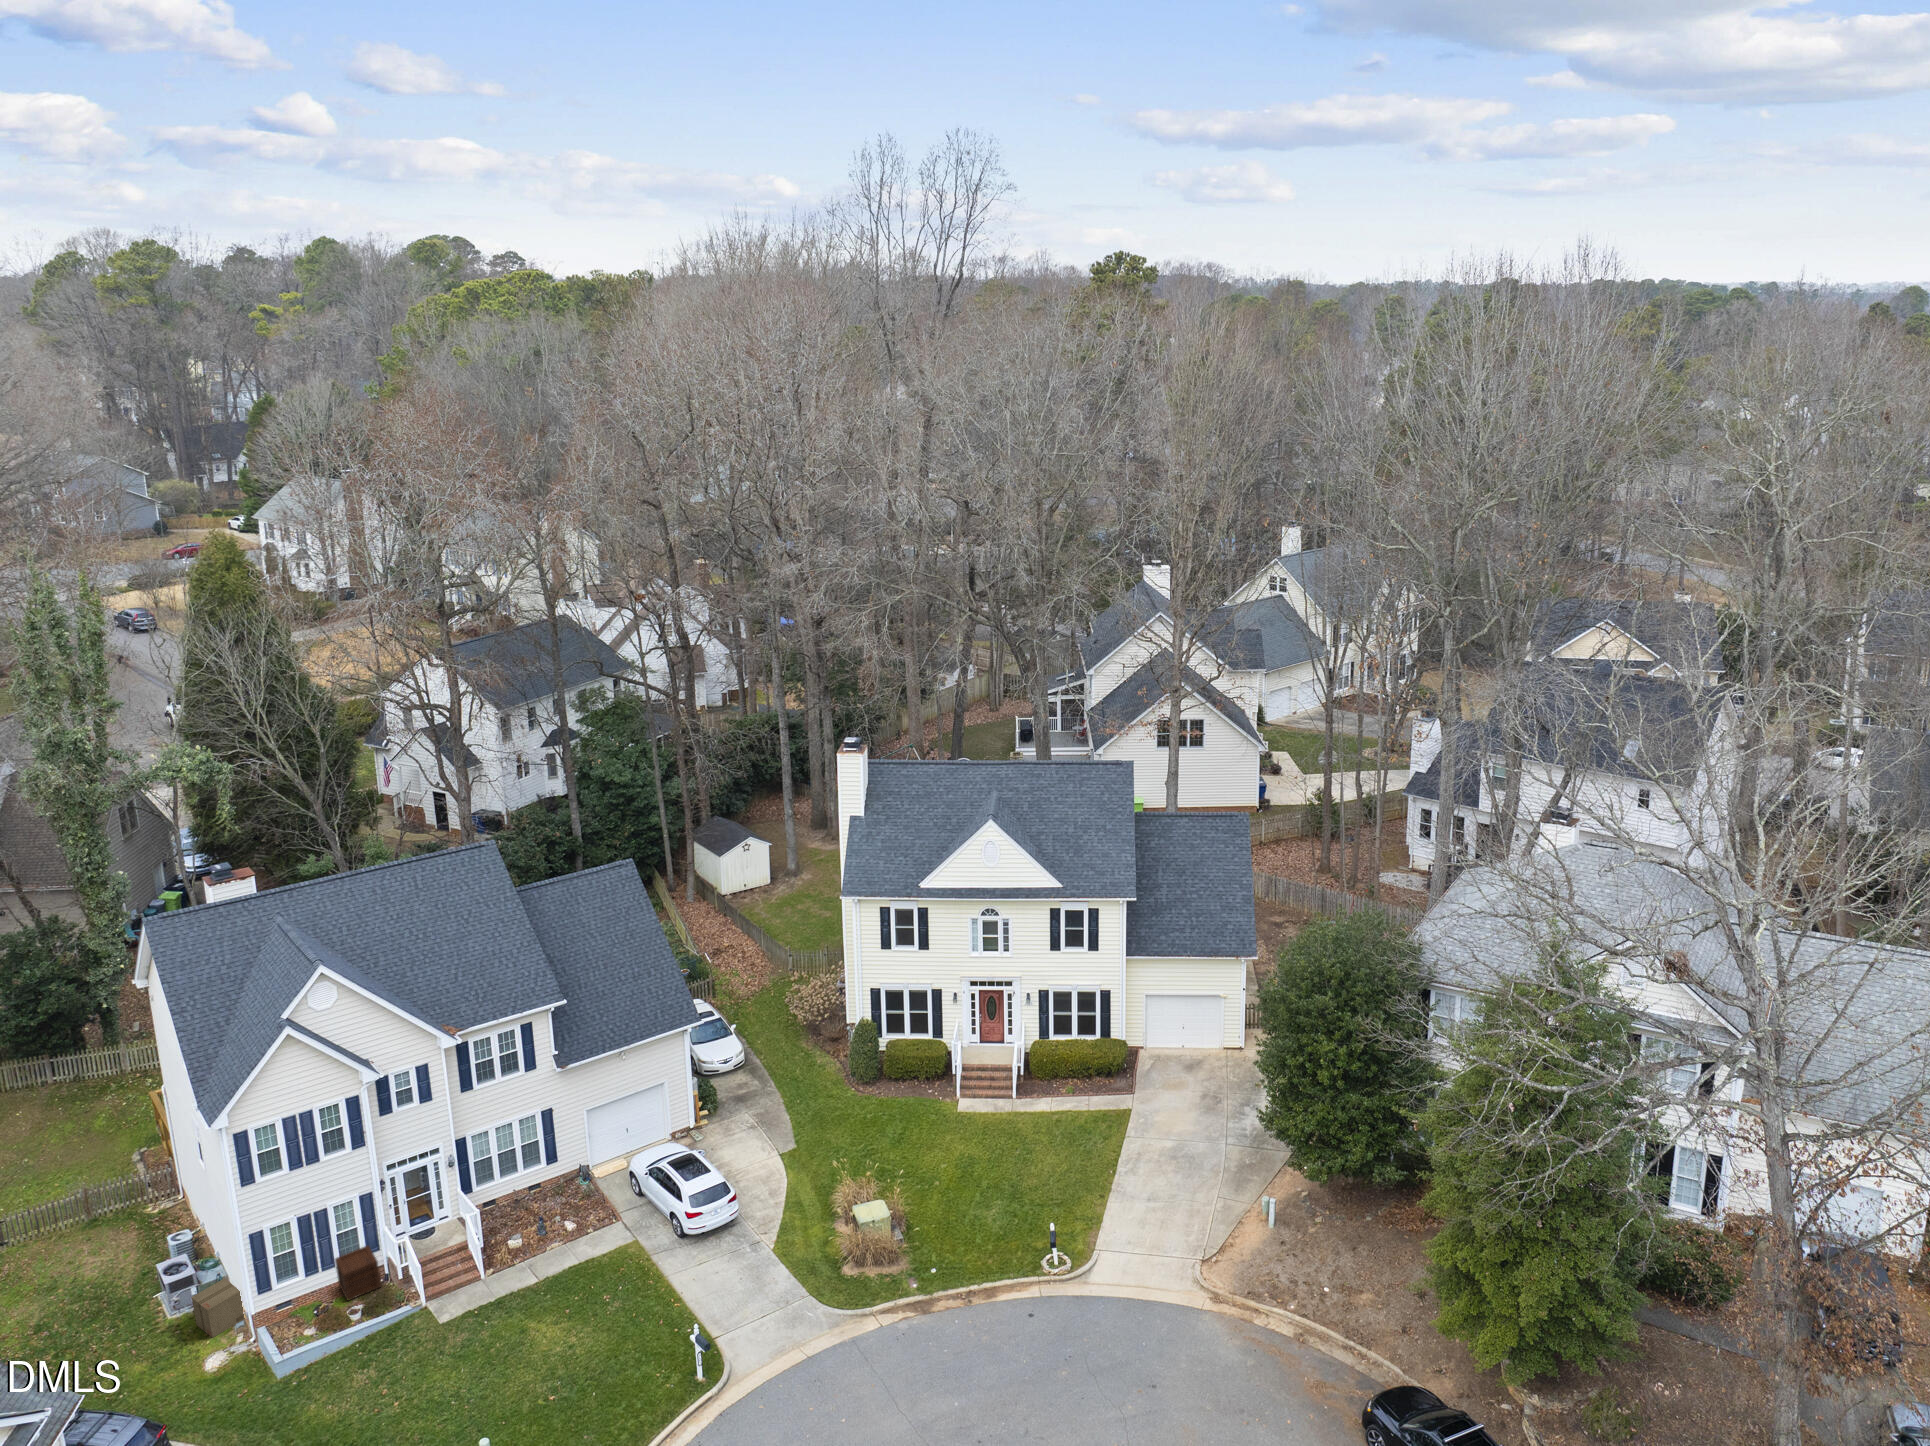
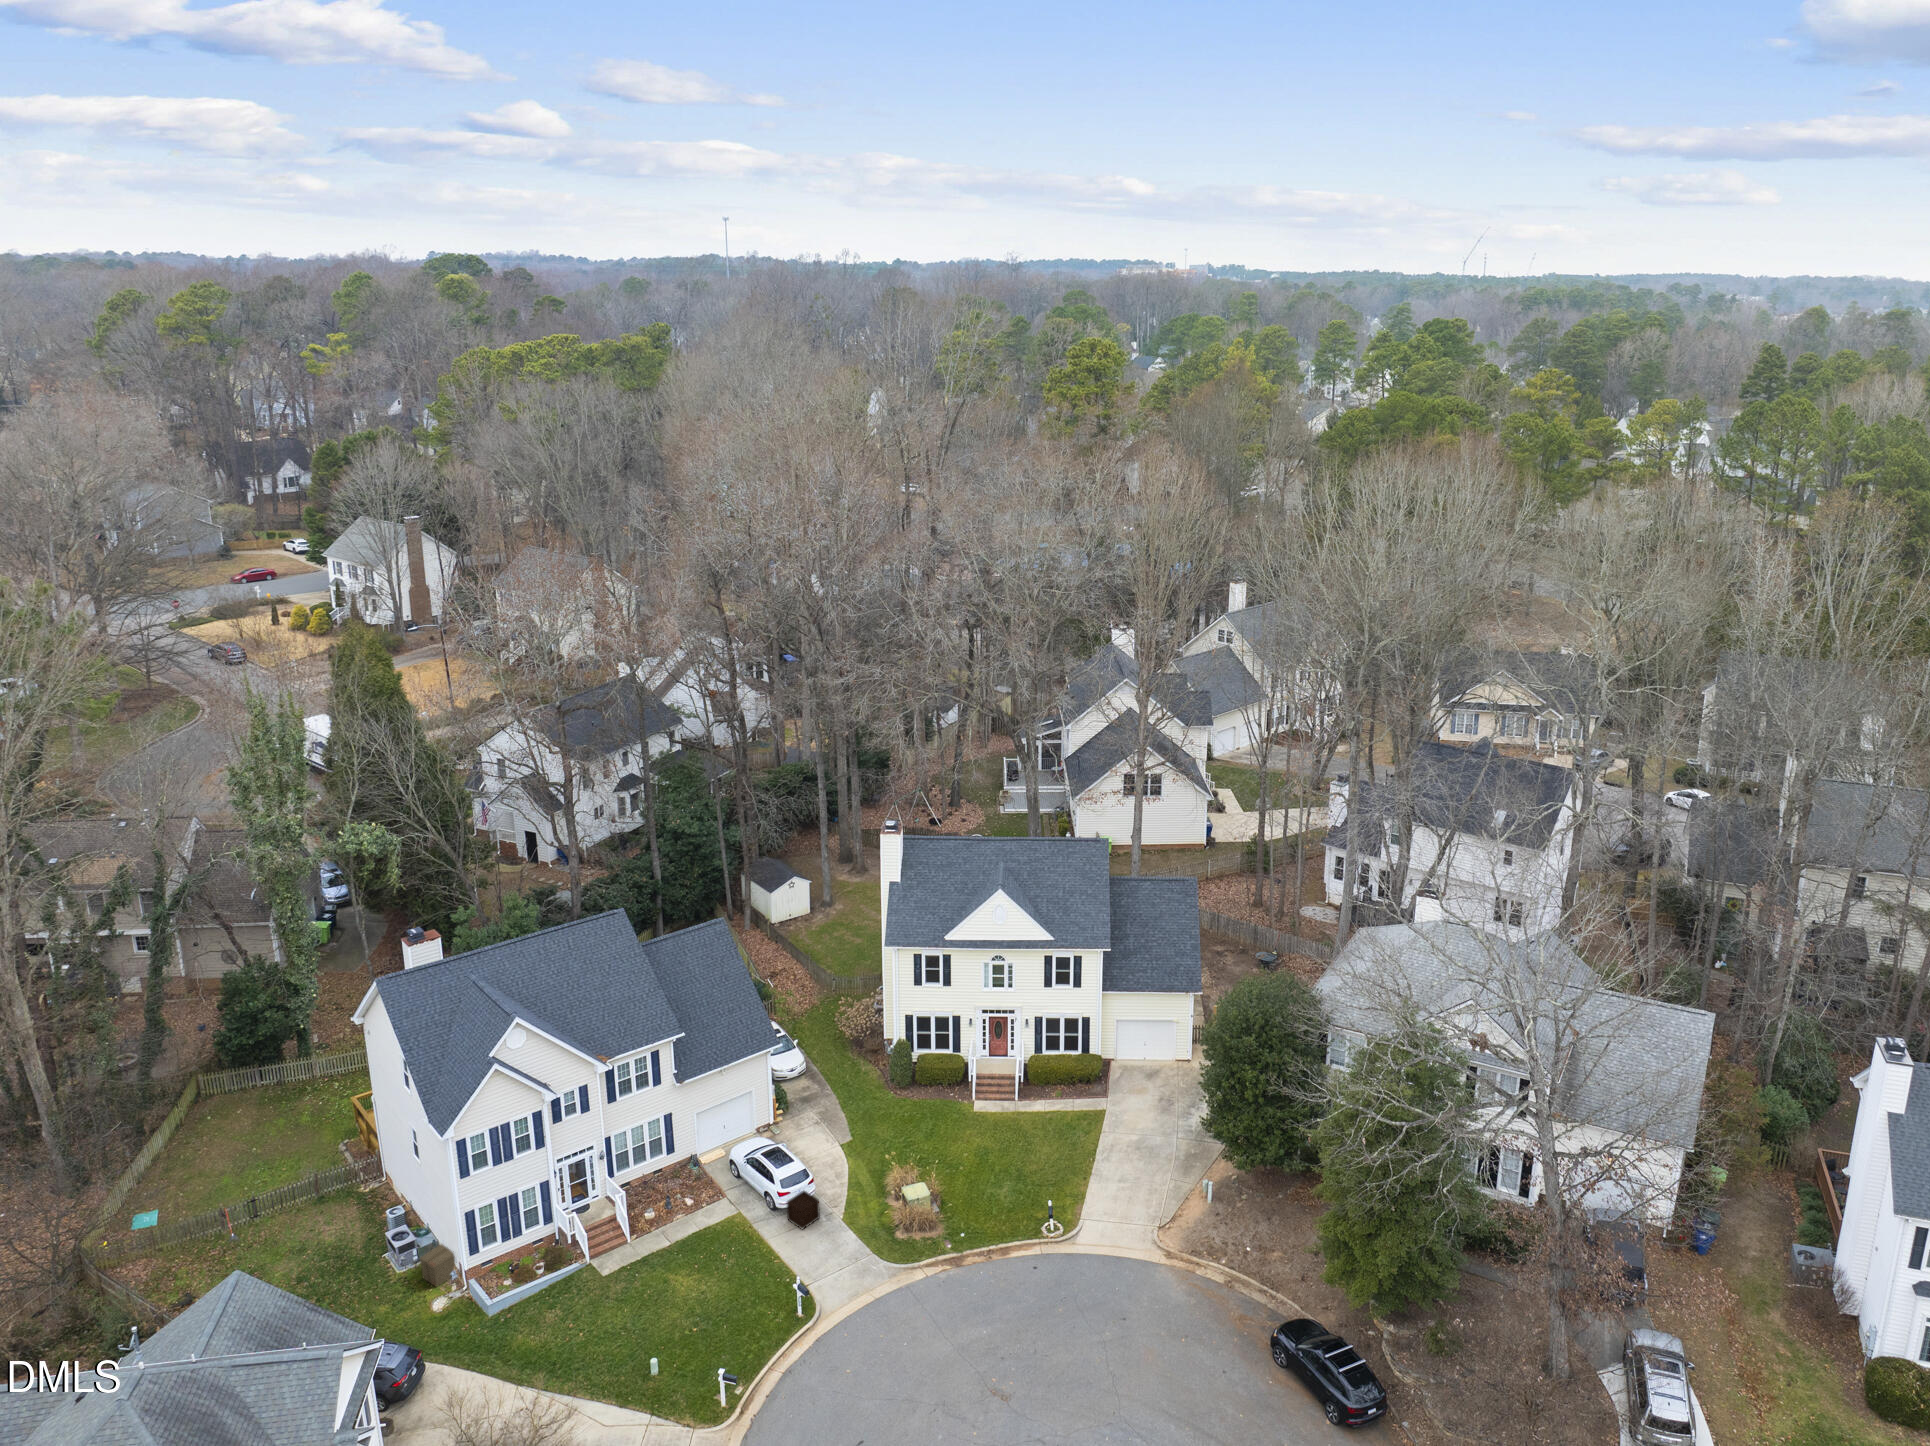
wooden crate: present [335,1246,381,1300] -> present [787,1191,820,1229]

